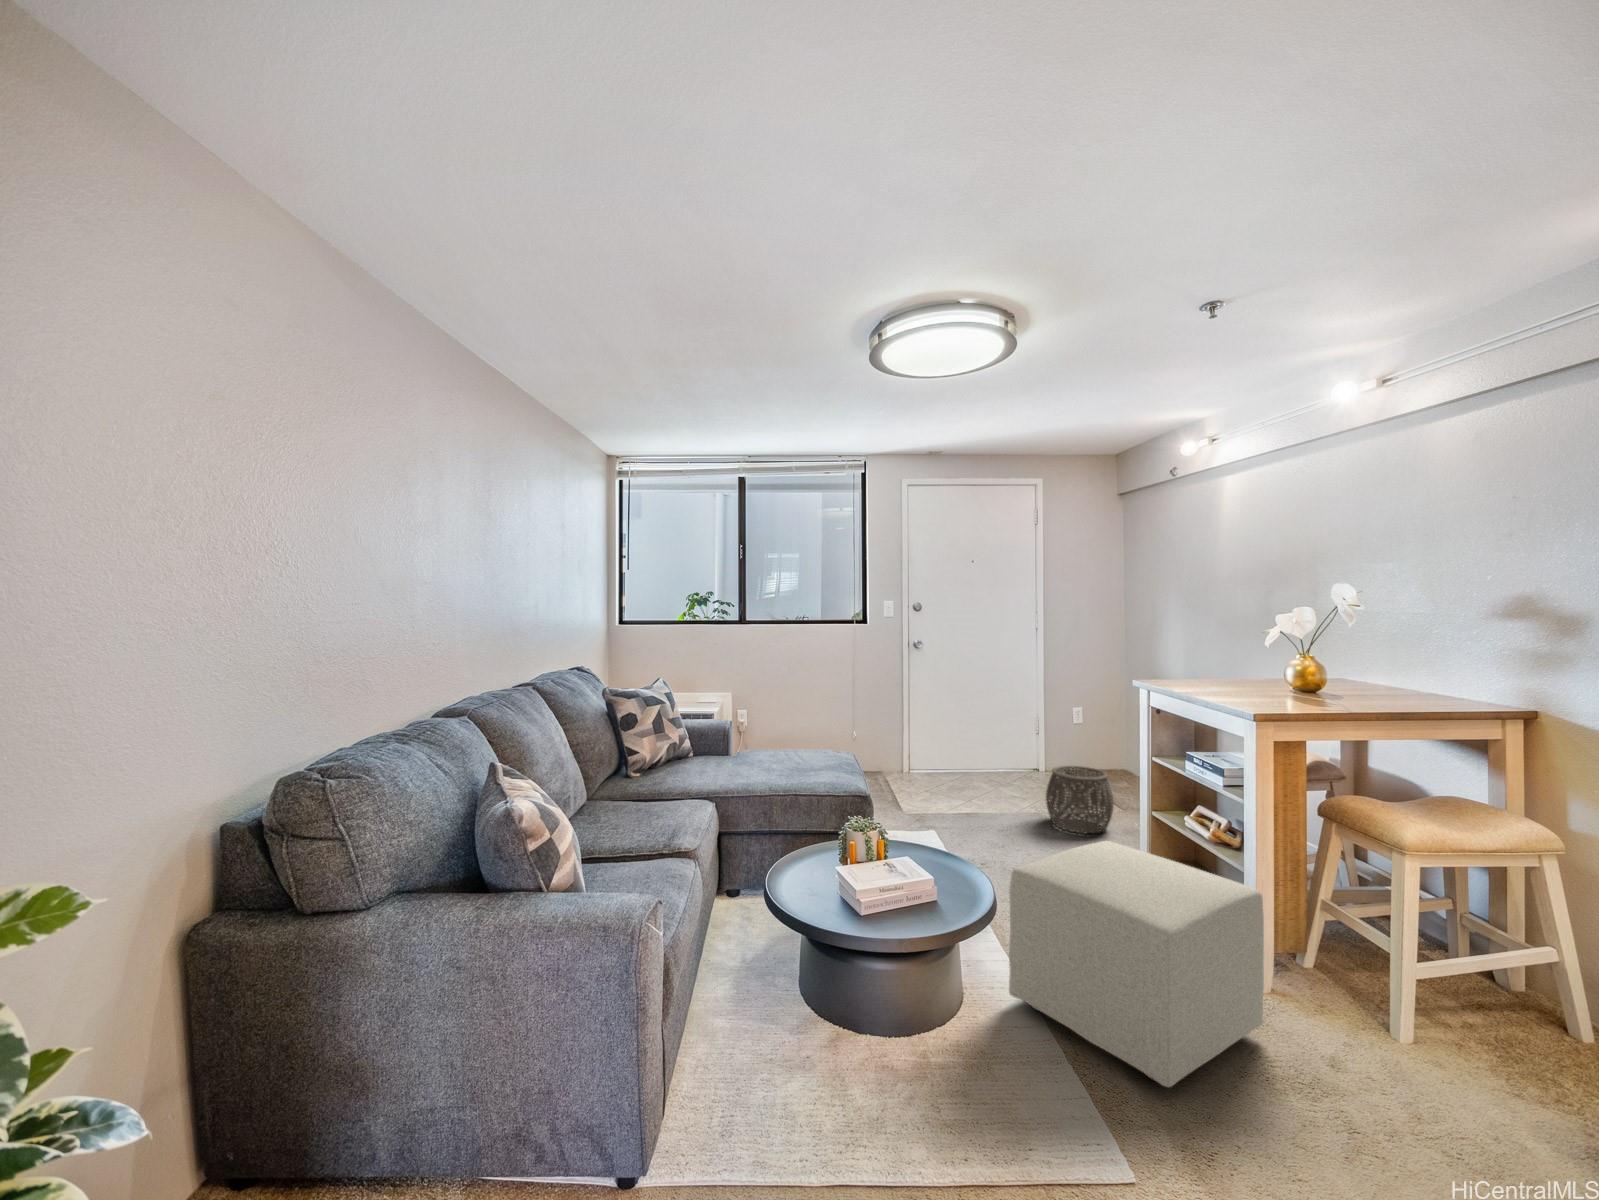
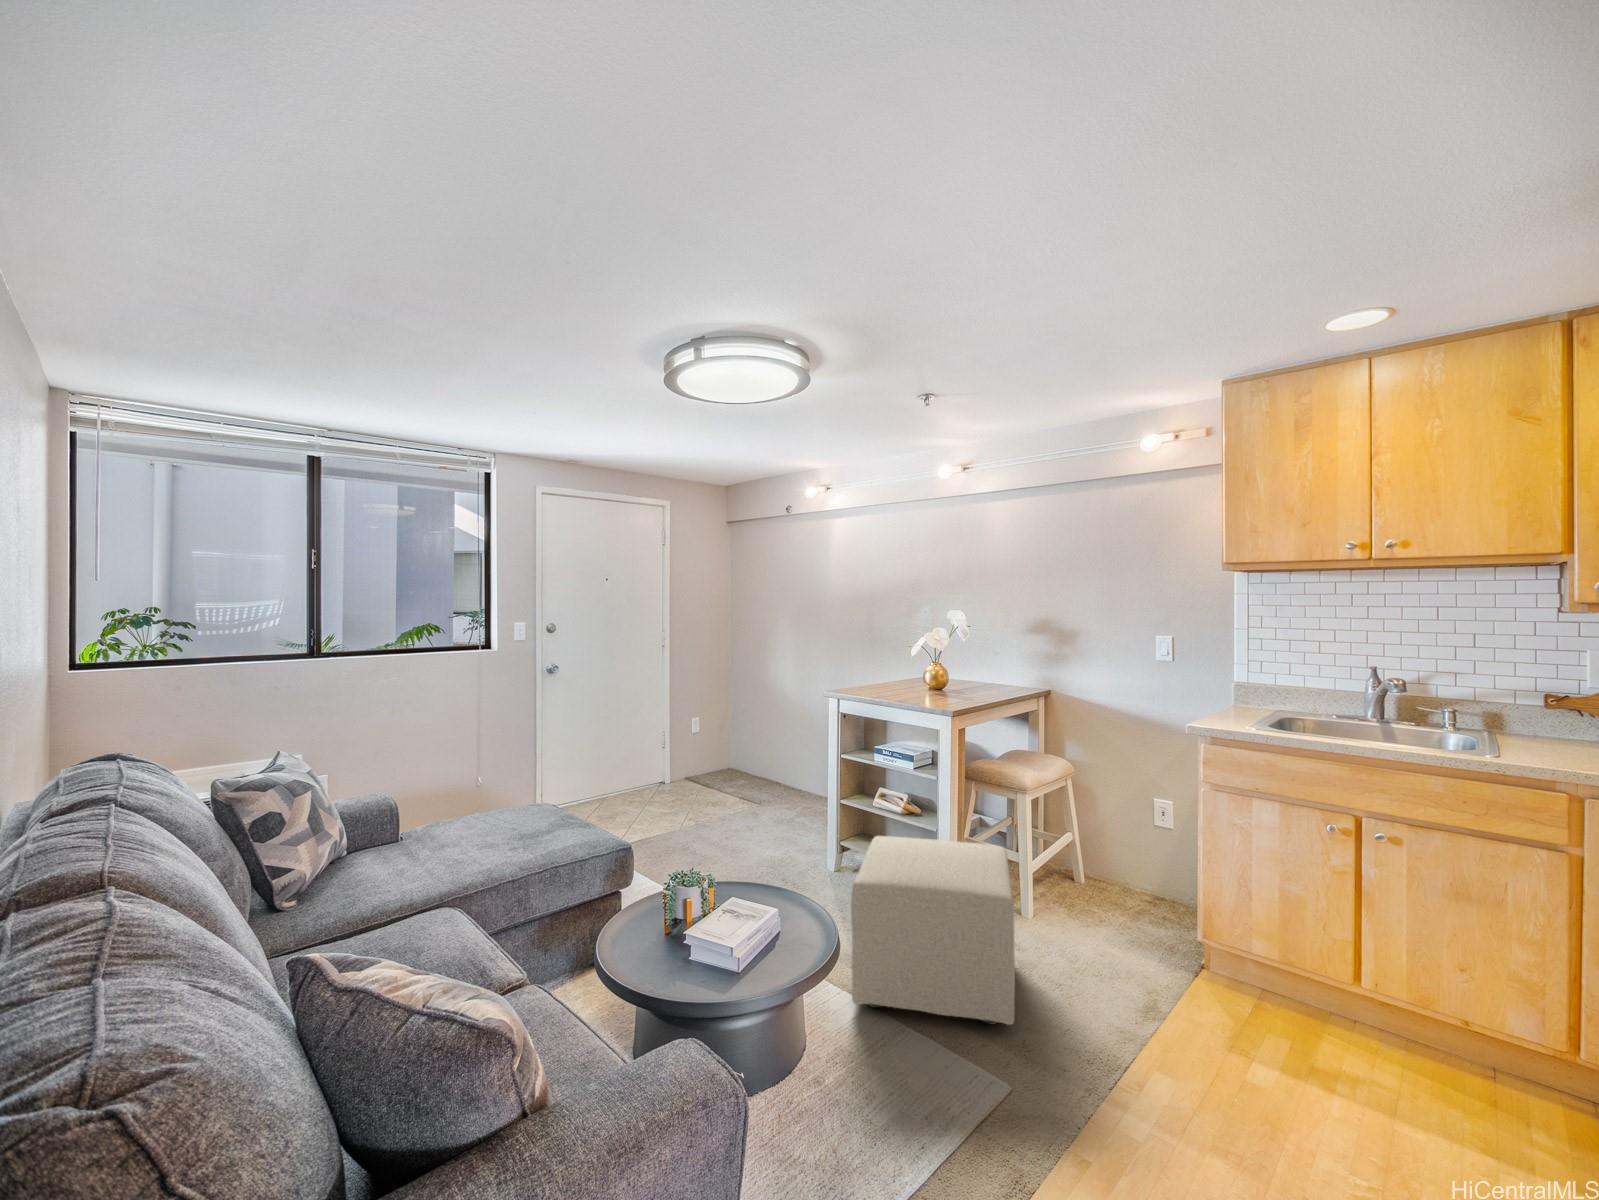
woven basket: present [1046,766,1114,834] -> none [717,772,777,836]

